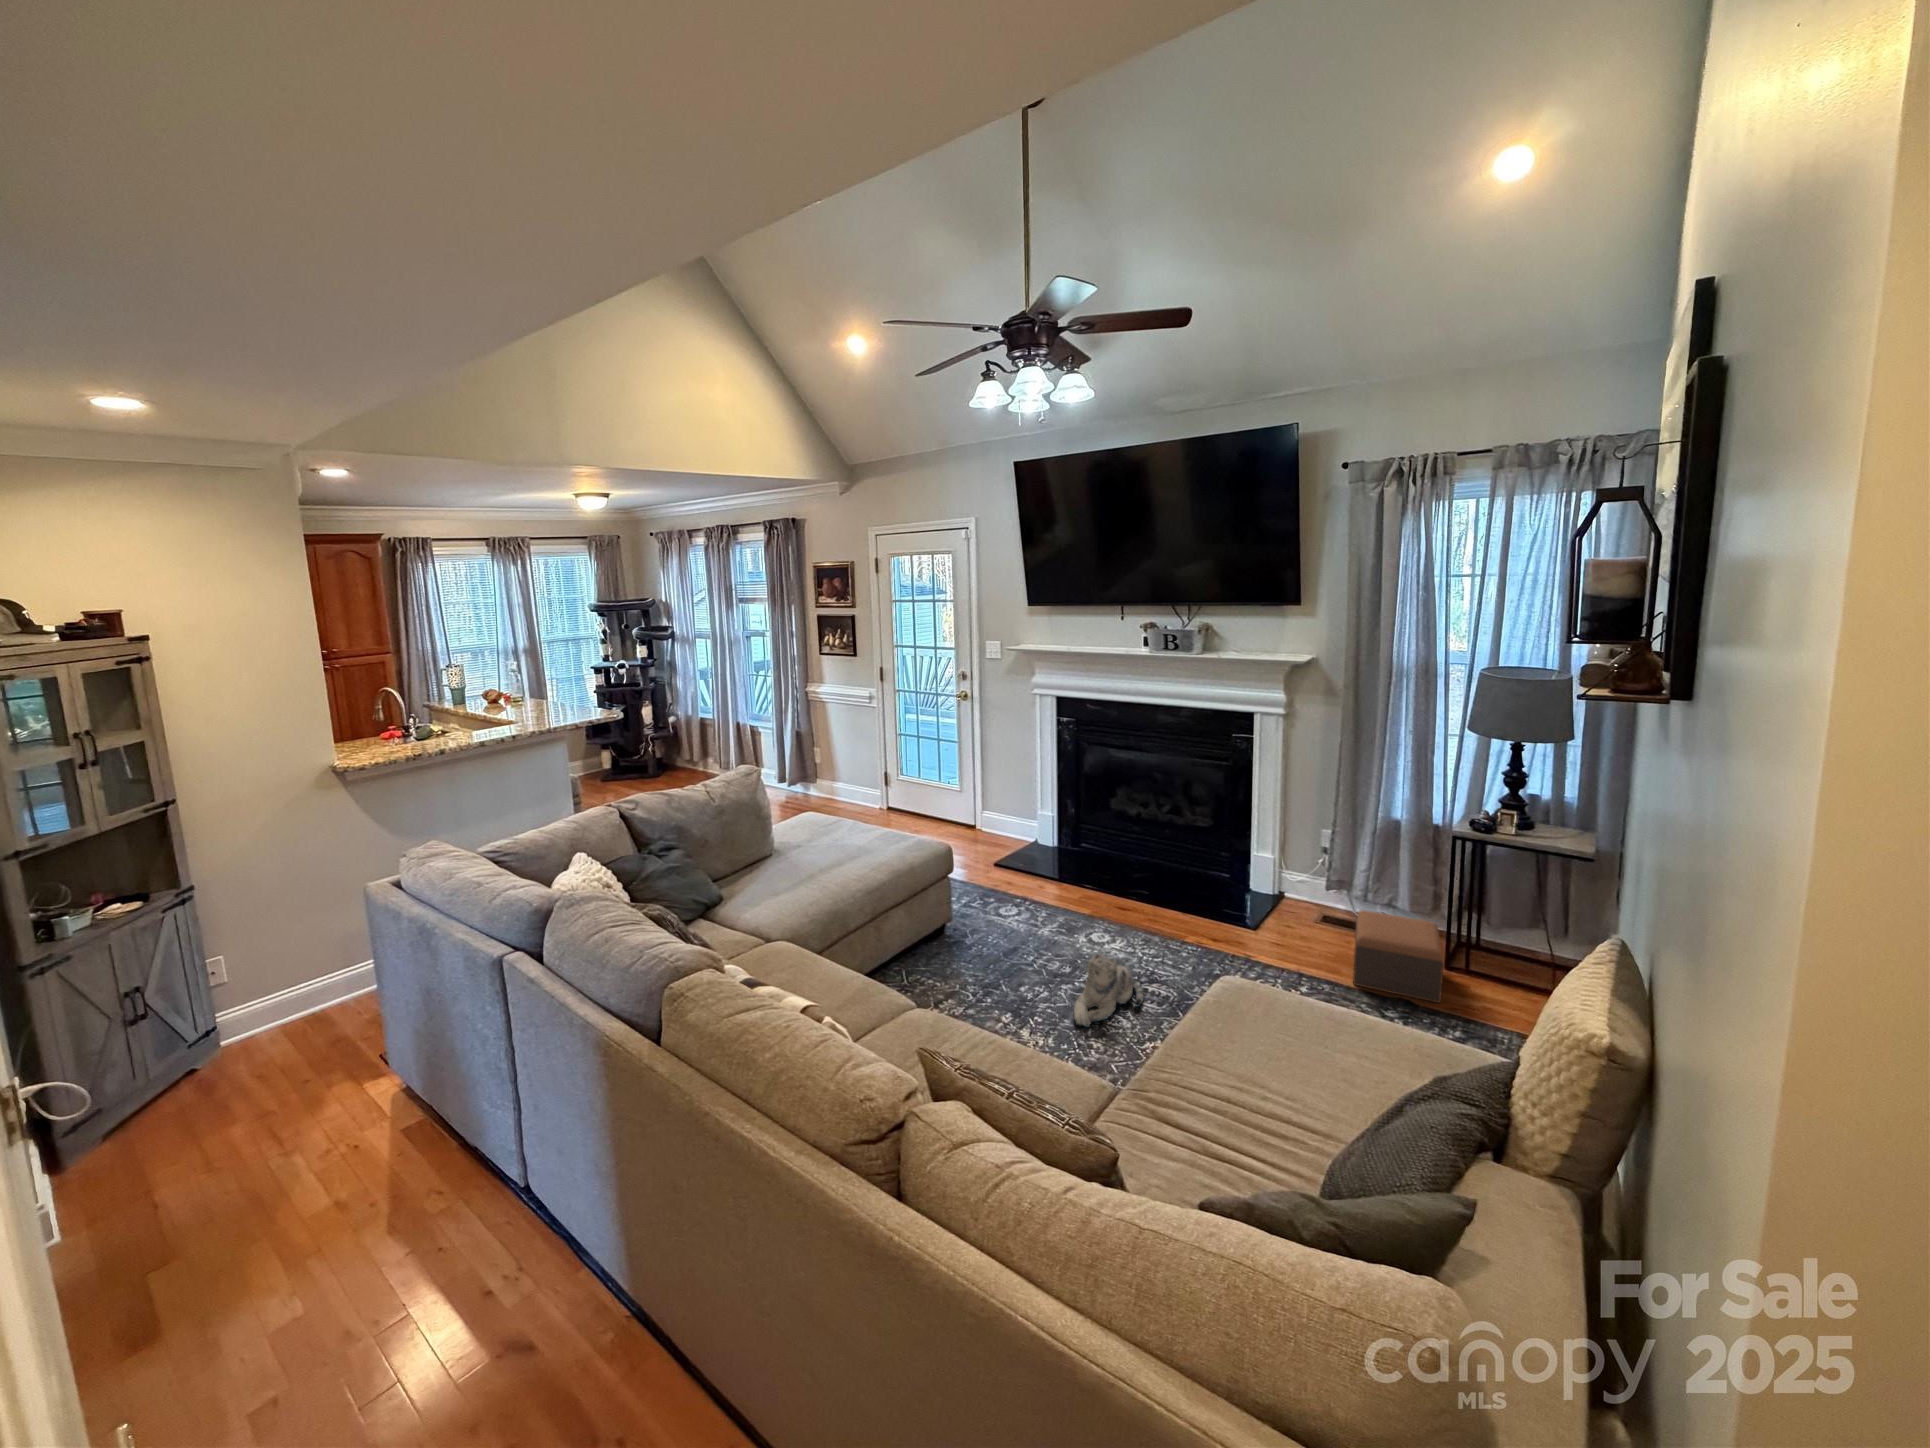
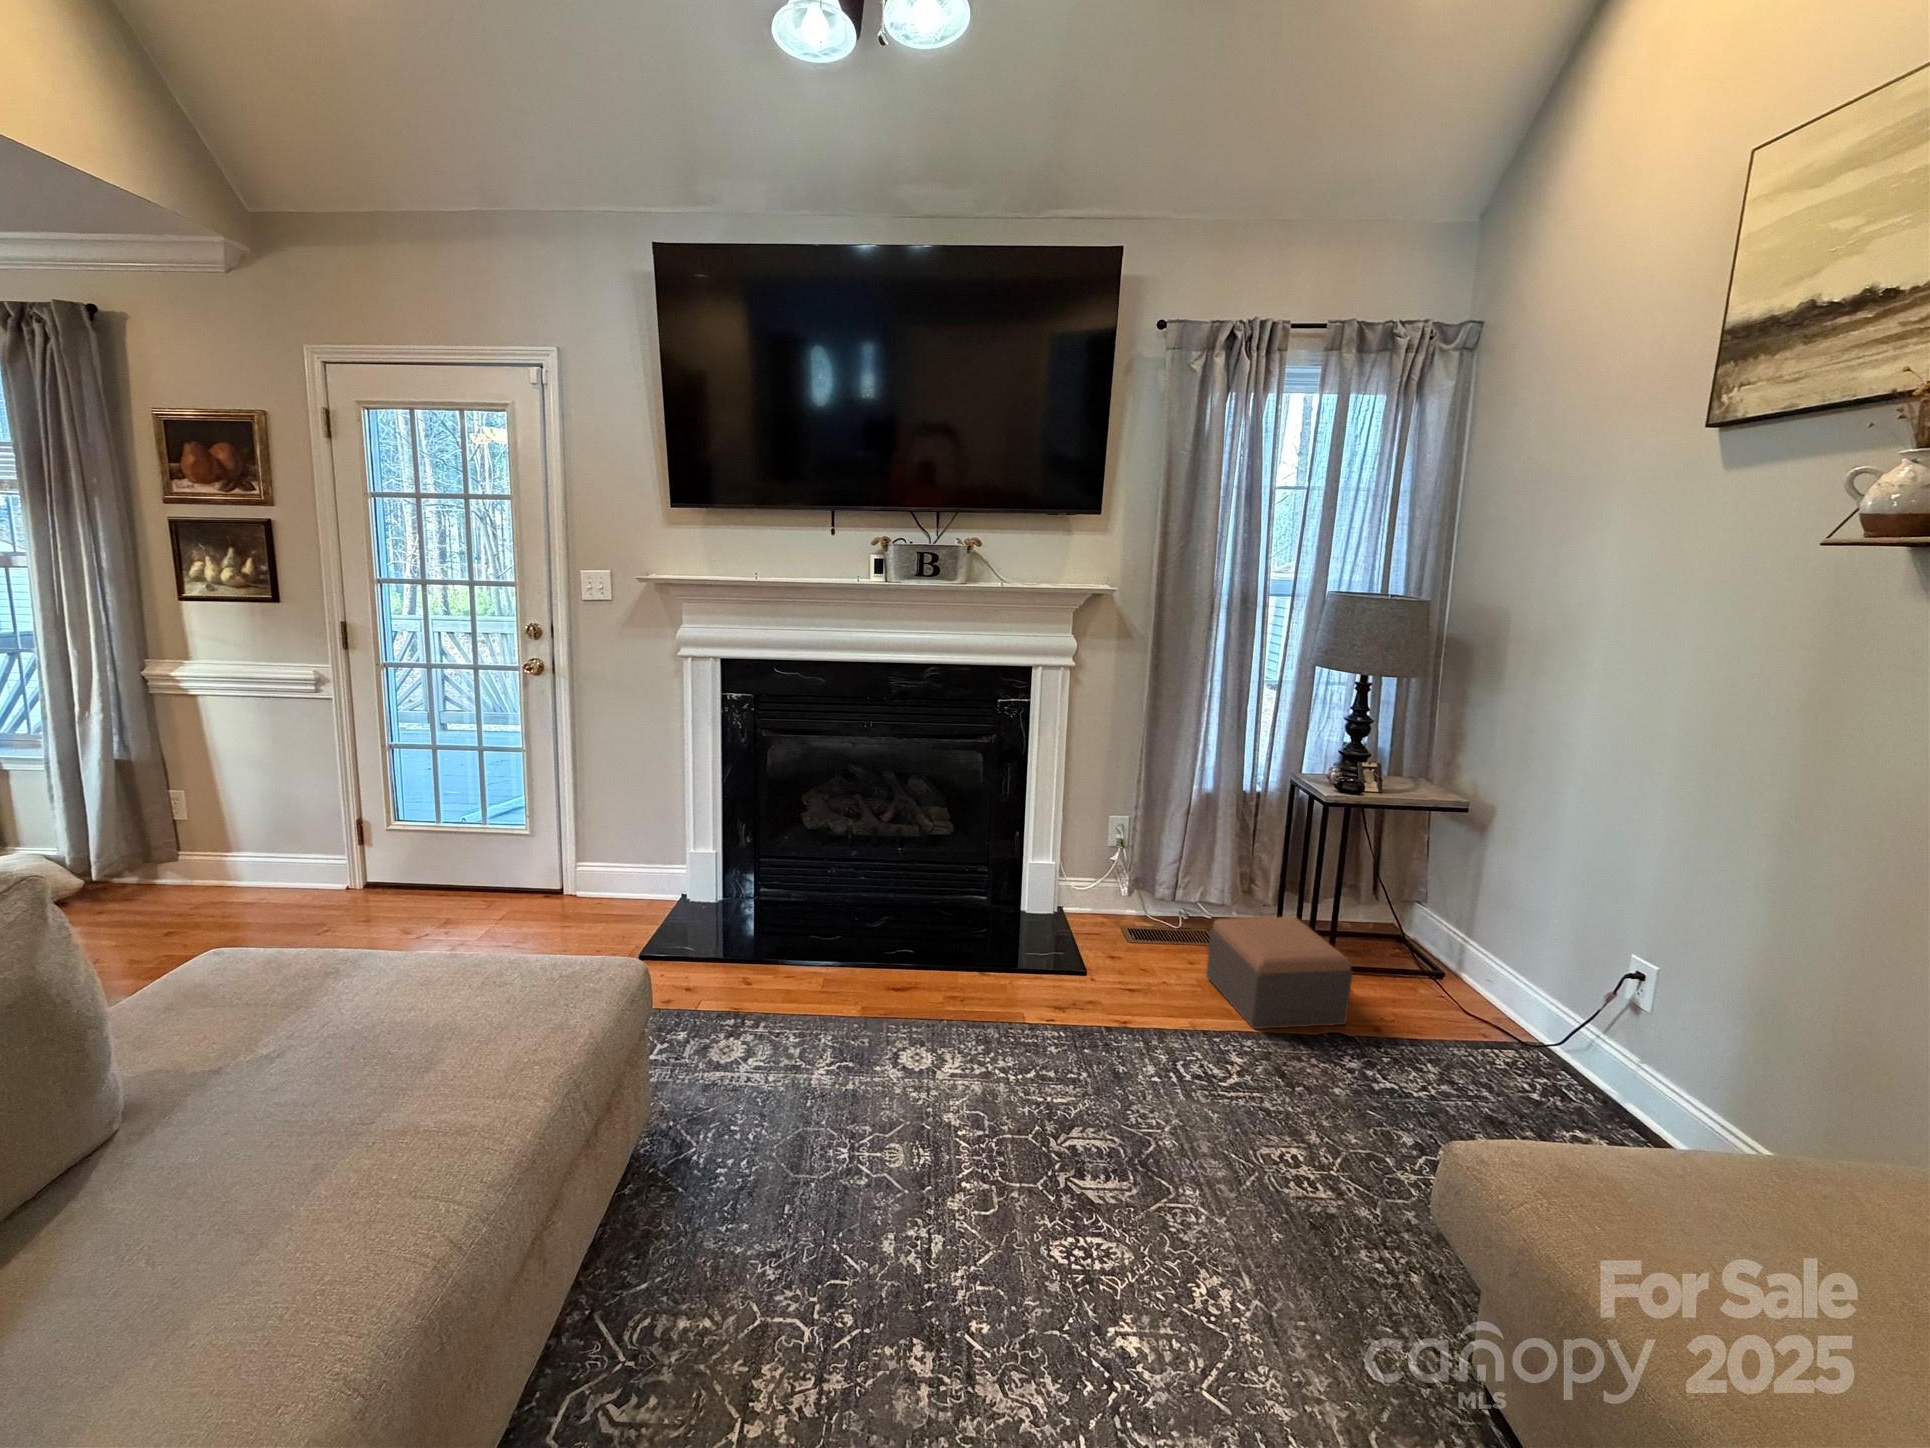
plush toy: present [1074,954,1144,1027] -> none [978,1117,1084,1293]

